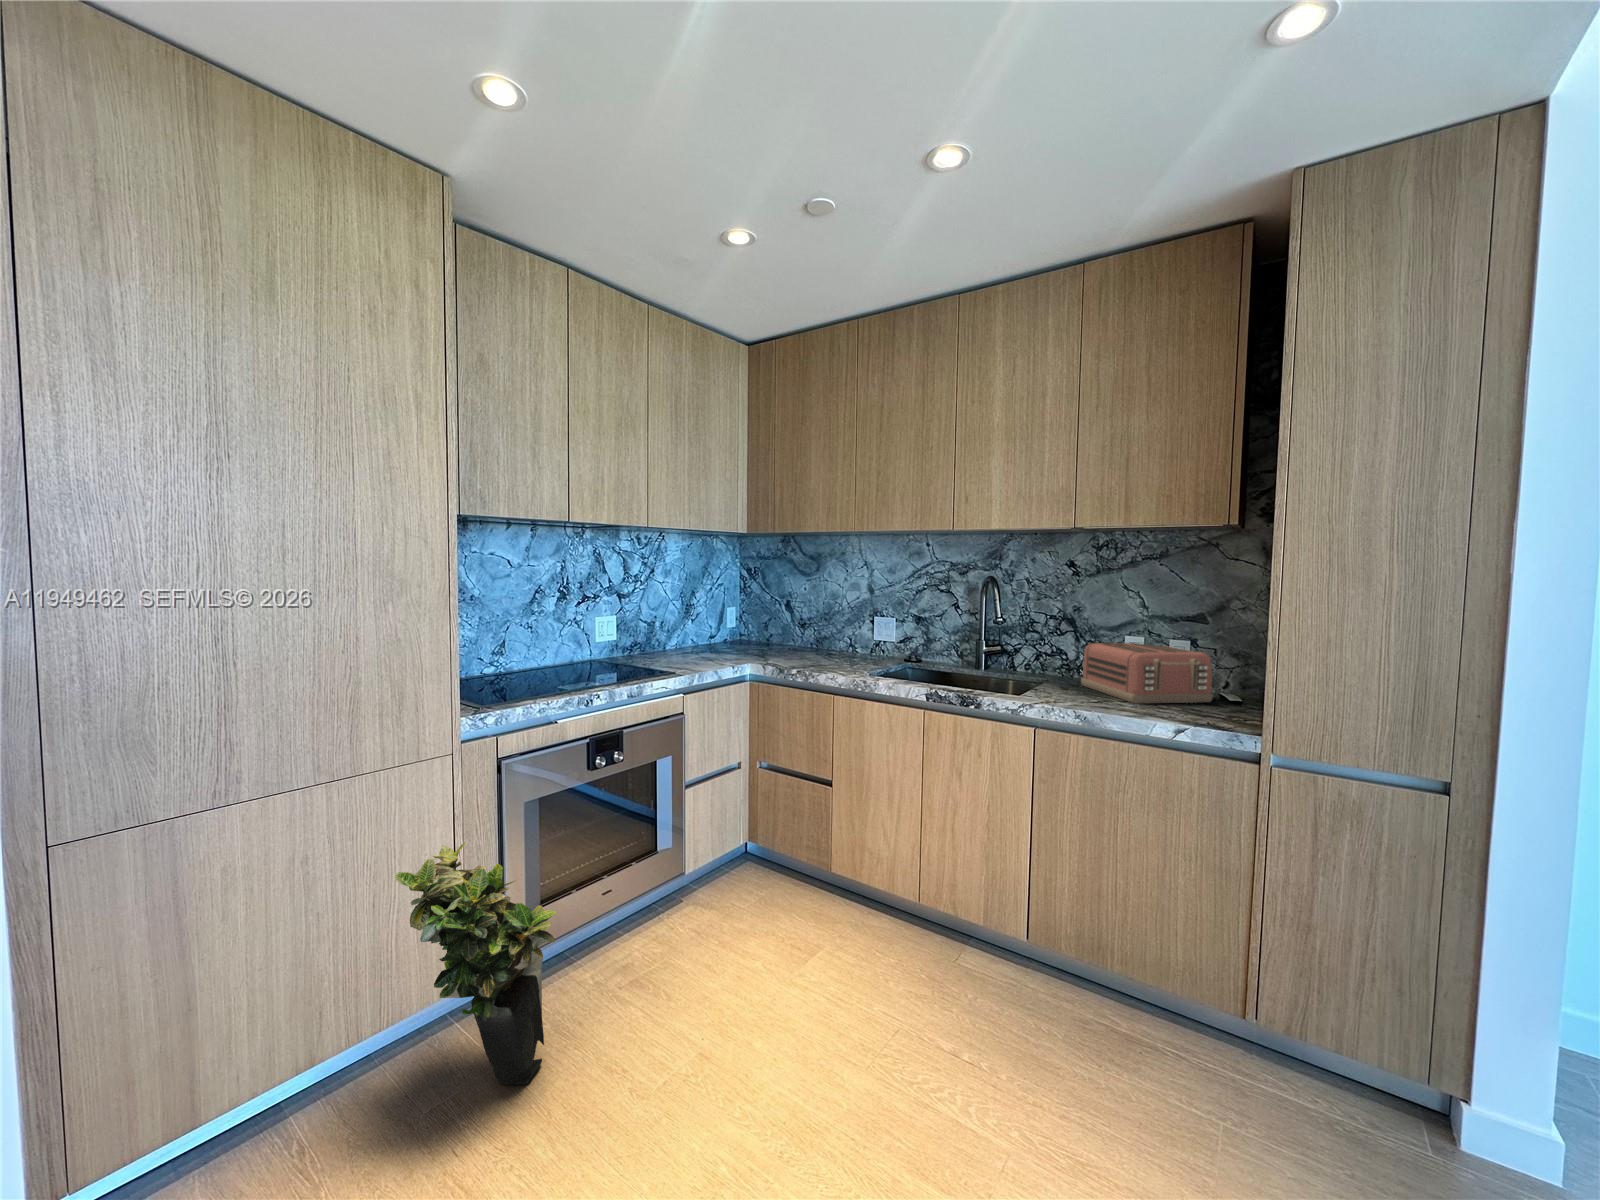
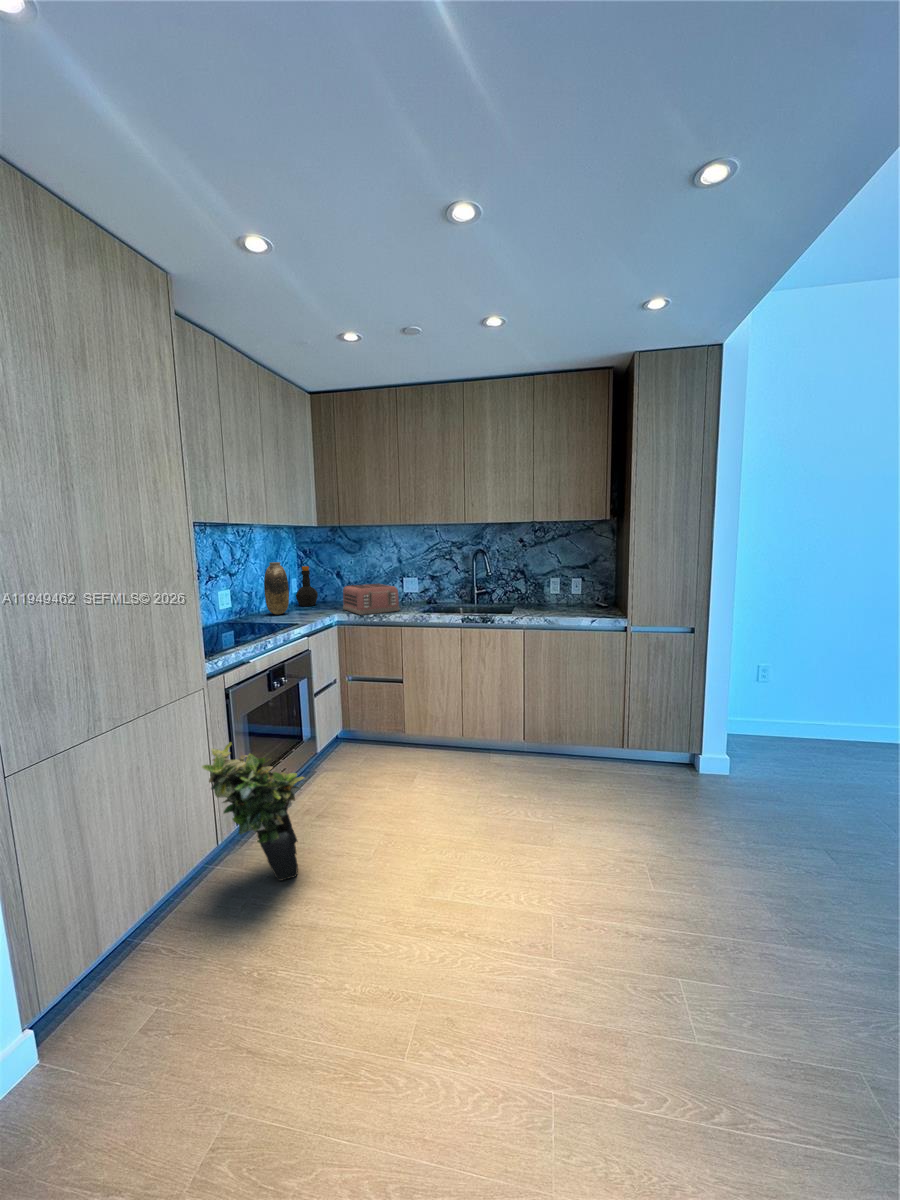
vase: none [663,583,695,656] -> present [264,562,289,615]
bottle: none [723,591,755,648] -> present [296,566,318,606]
toaster: present [1081,643,1213,704] -> present [343,583,400,615]

